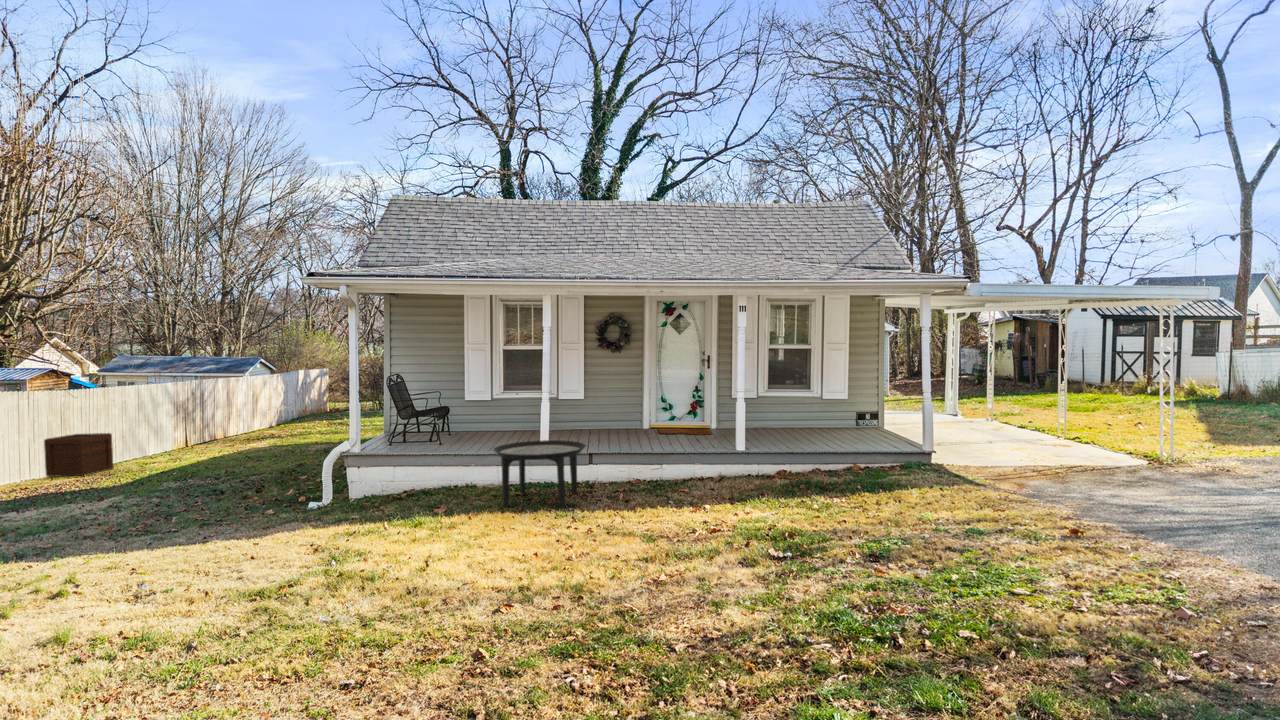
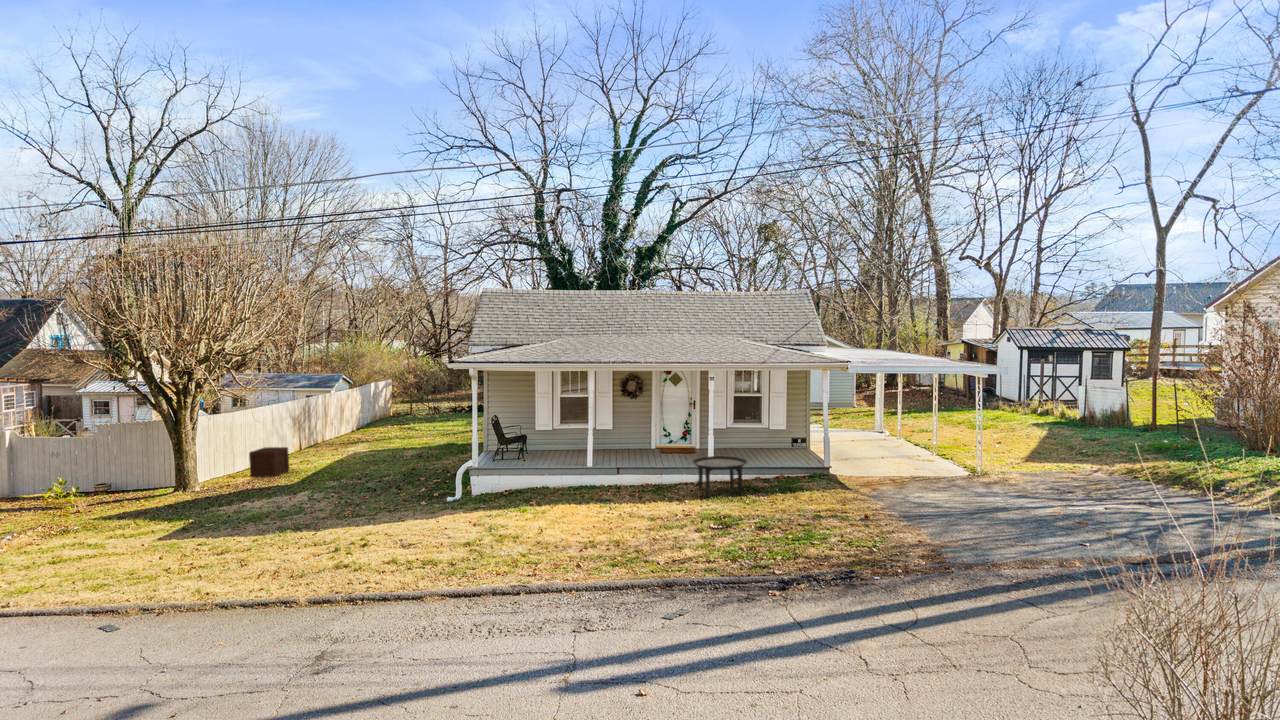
round table: present [494,440,586,507] -> present [693,456,747,497]

